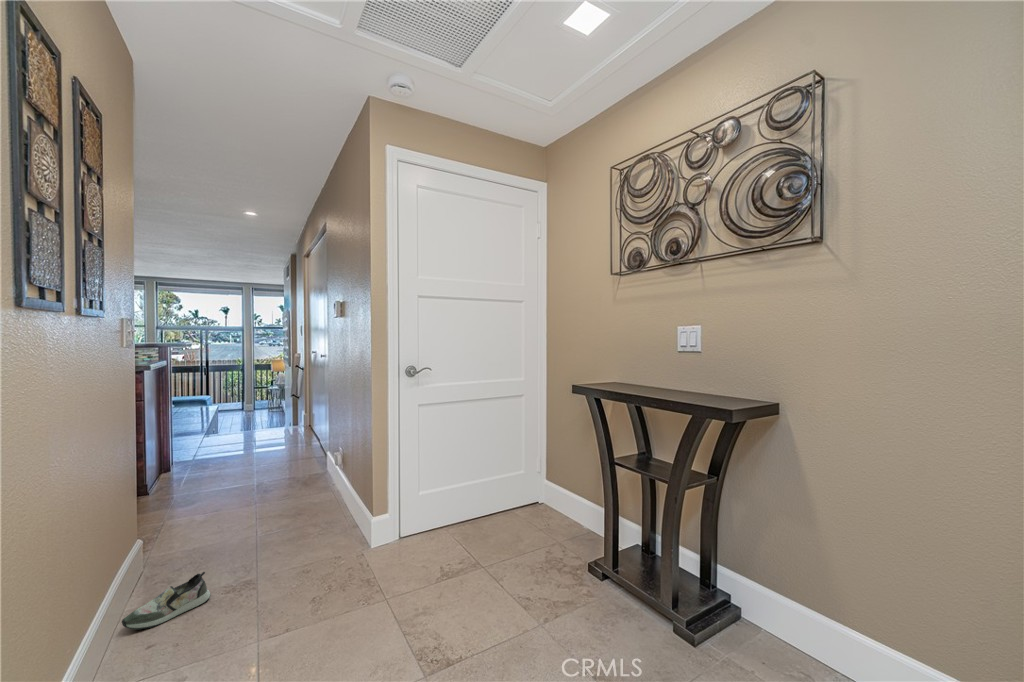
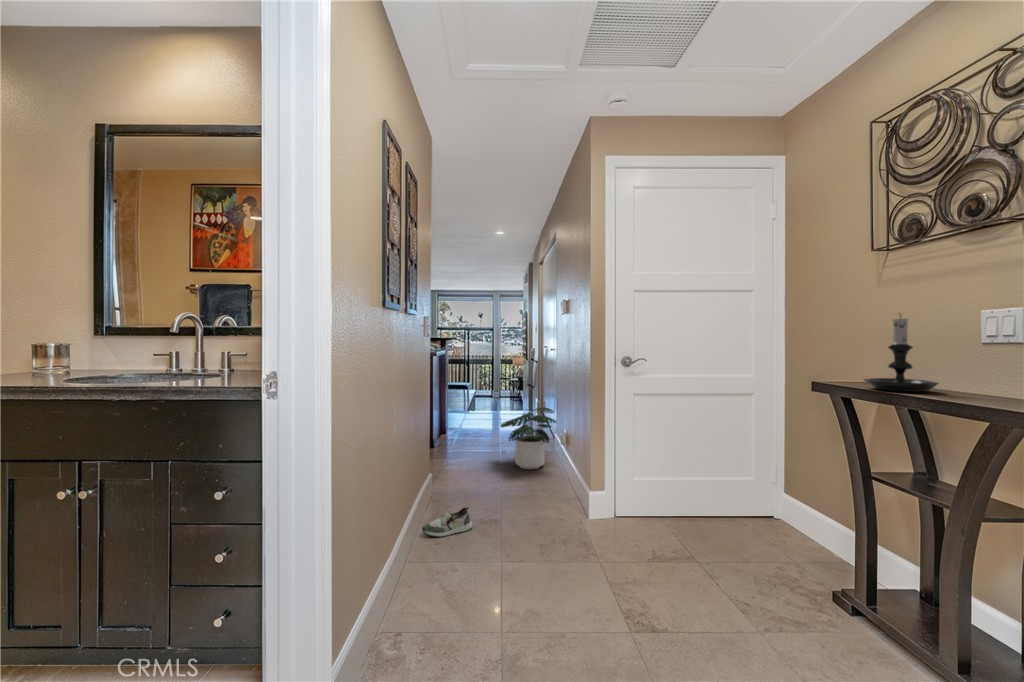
candle holder: none [609,327,657,391] -> present [863,314,938,392]
potted plant: none [252,423,329,499] -> present [500,407,556,469]

